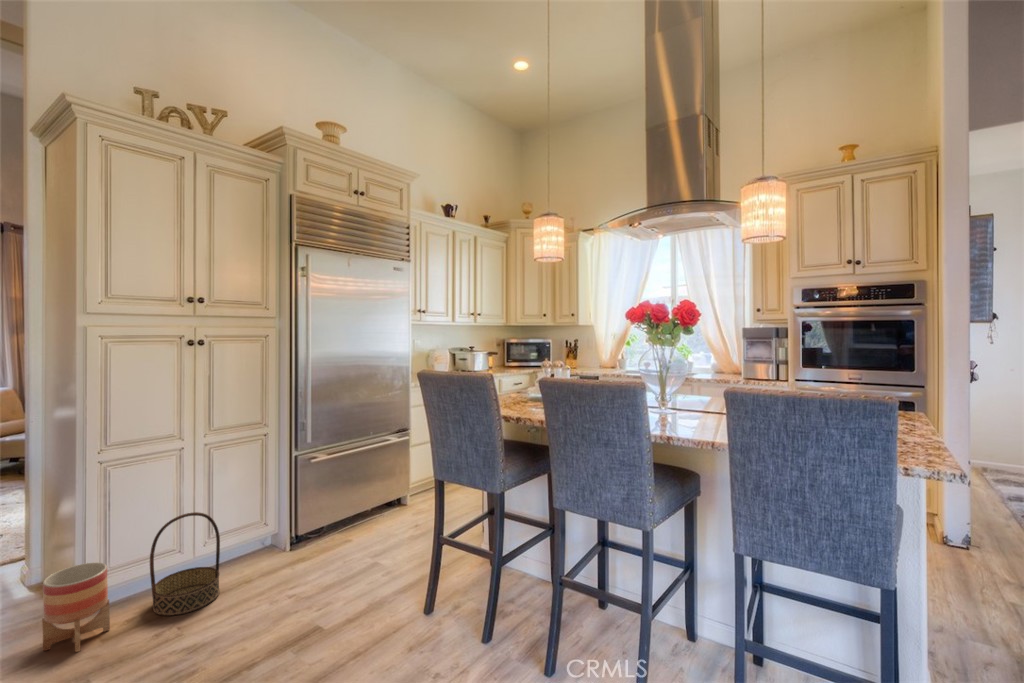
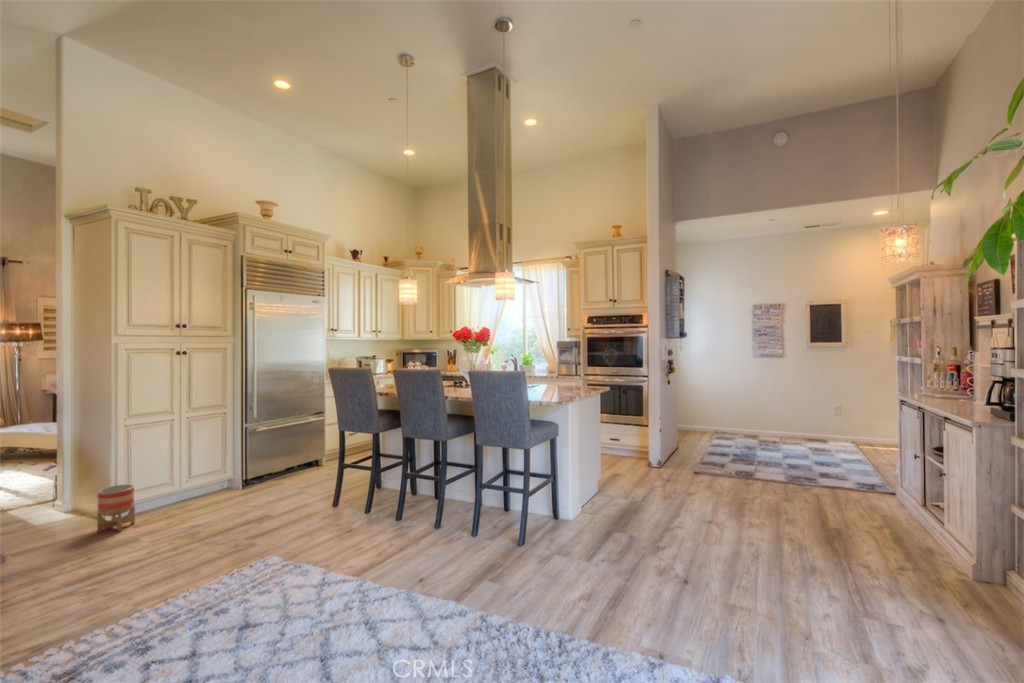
basket: present [150,512,220,616] -> none [157,457,199,517]

